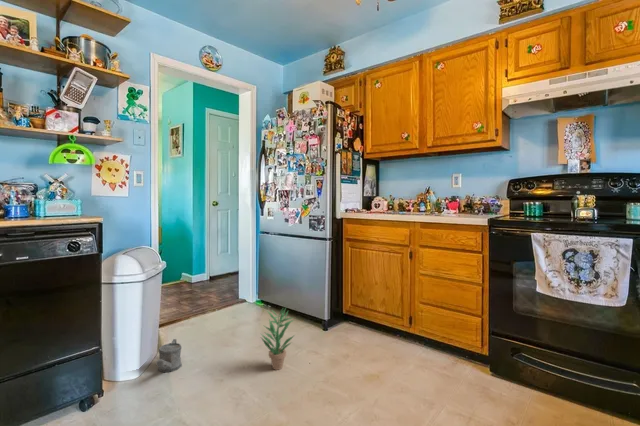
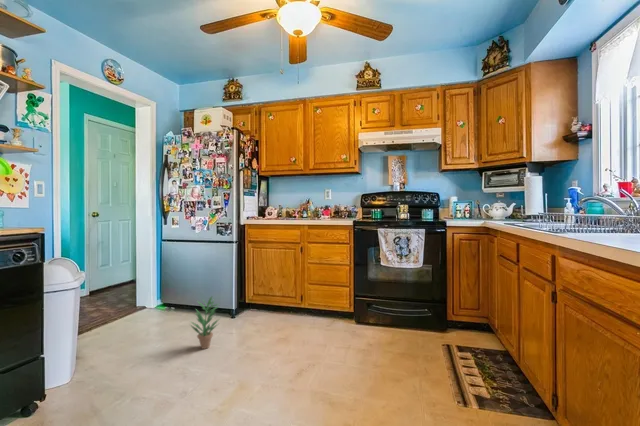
watering can: present [156,339,182,372] -> none [87,341,111,370]

